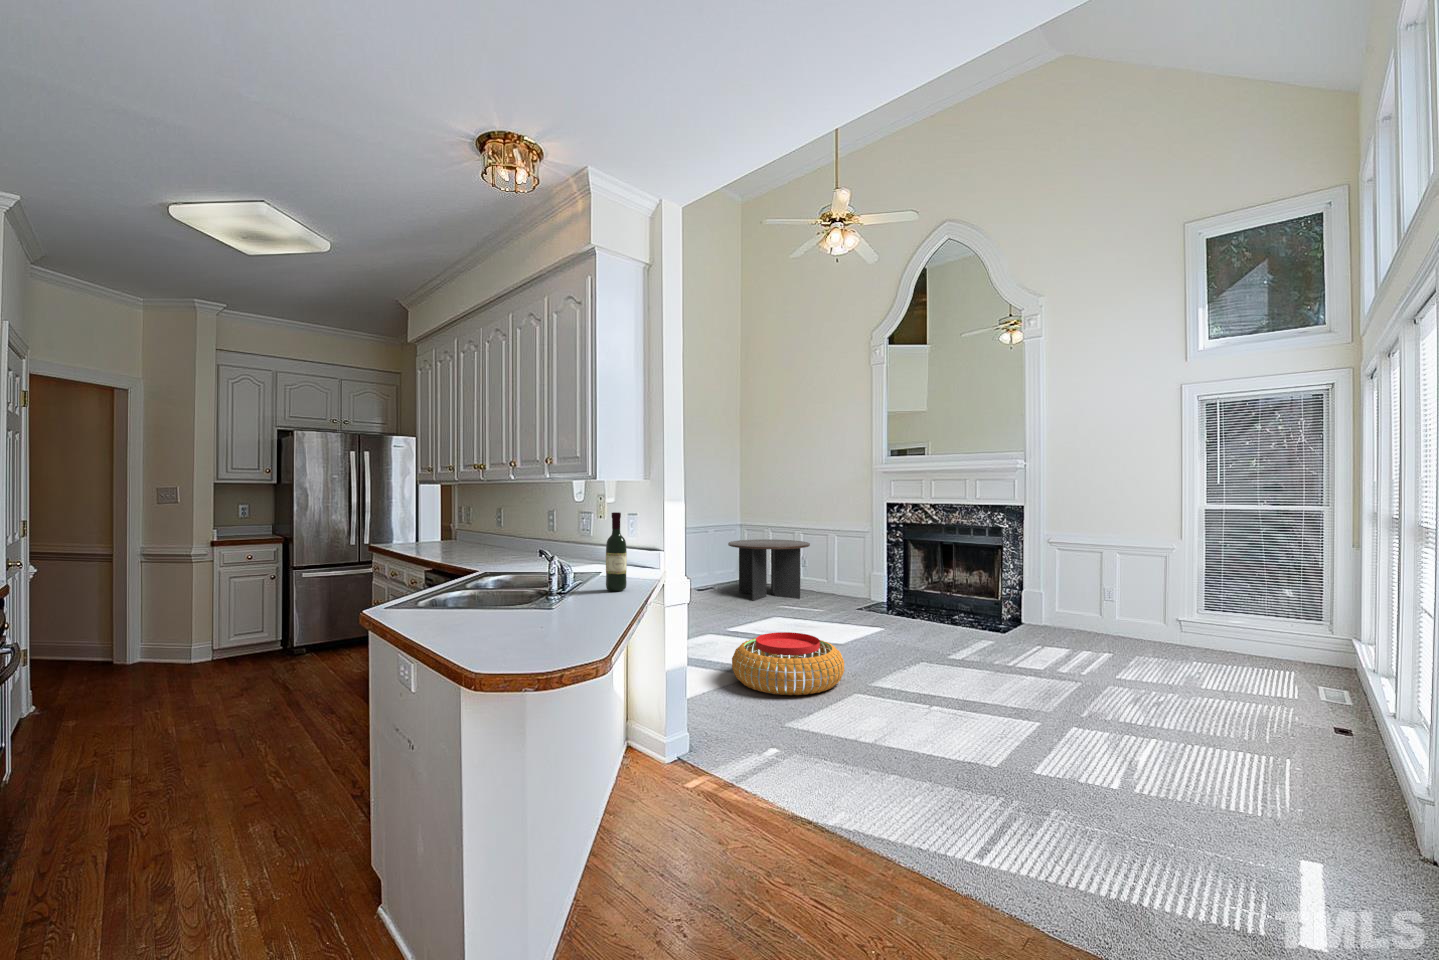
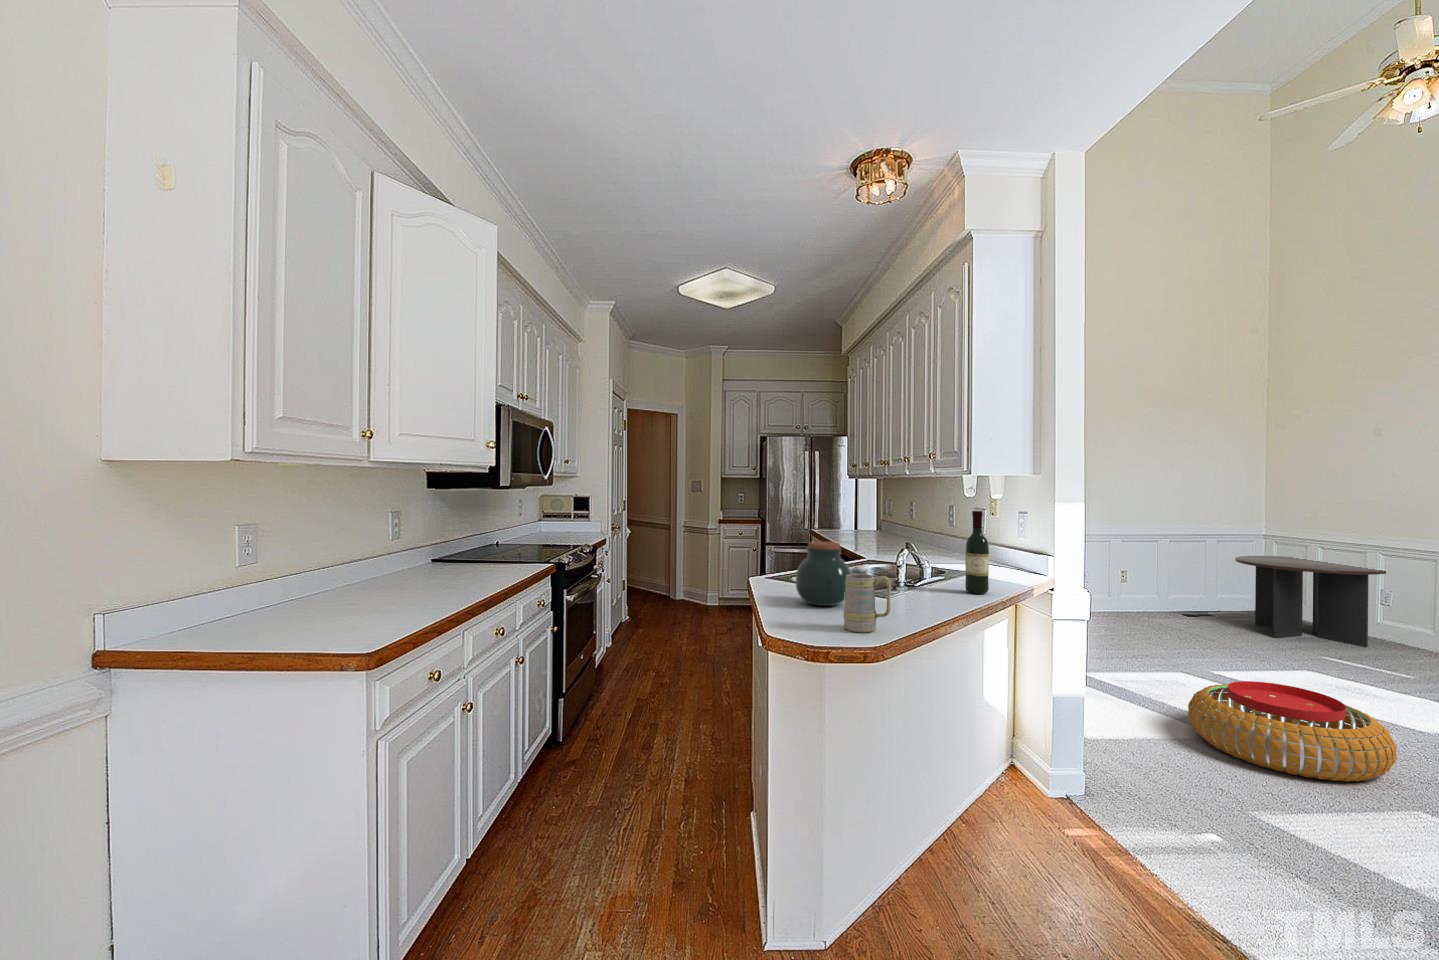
jar: none [455,552,521,625] -> present [796,541,851,606]
mug: none [541,581,590,644] -> present [844,574,891,632]

